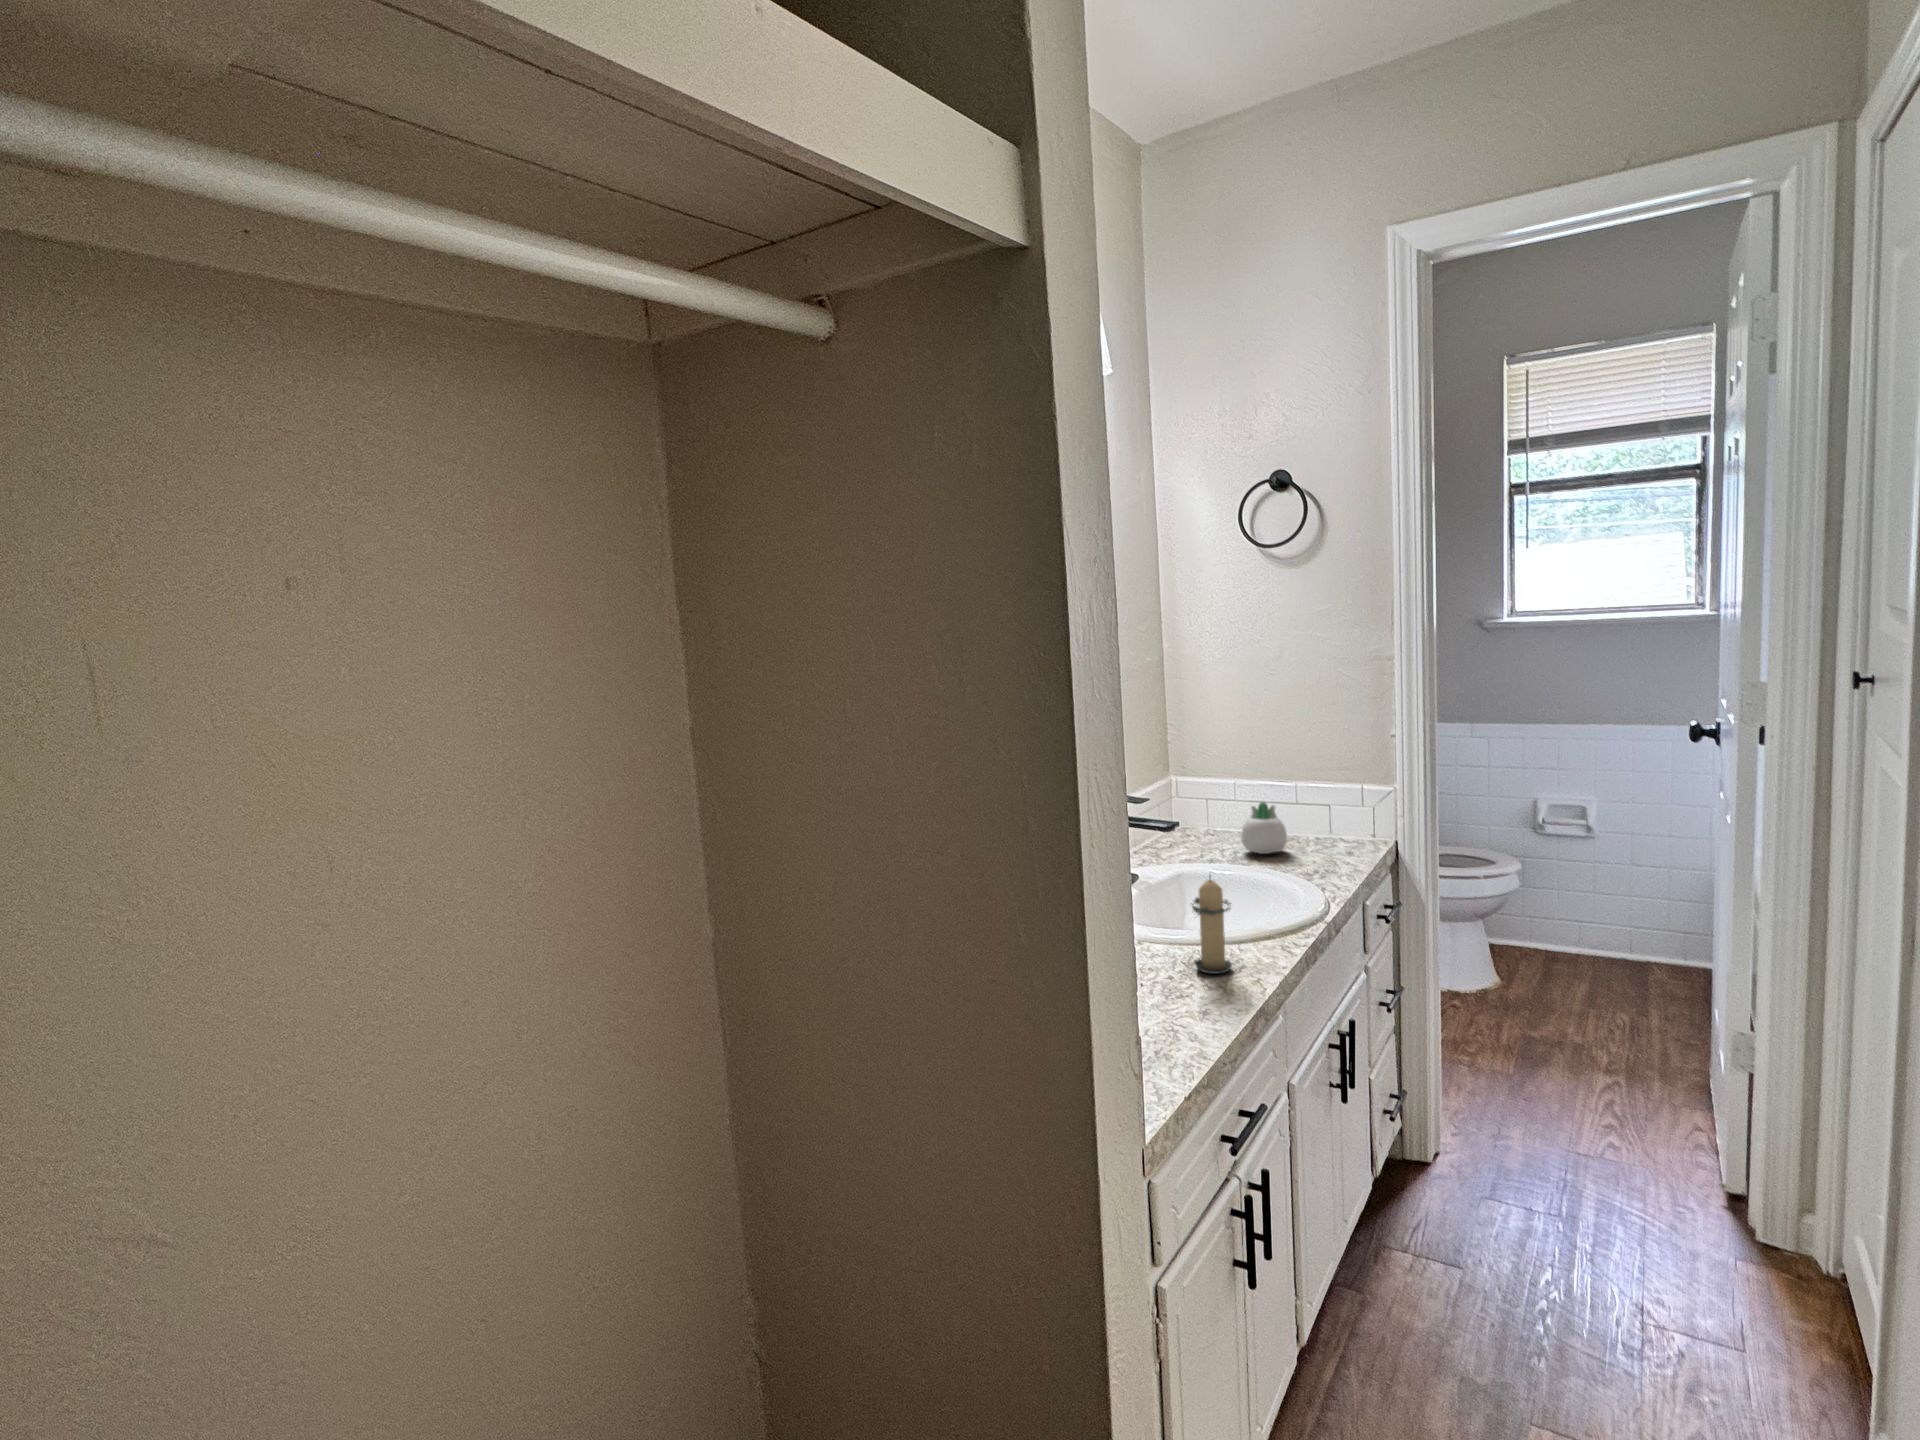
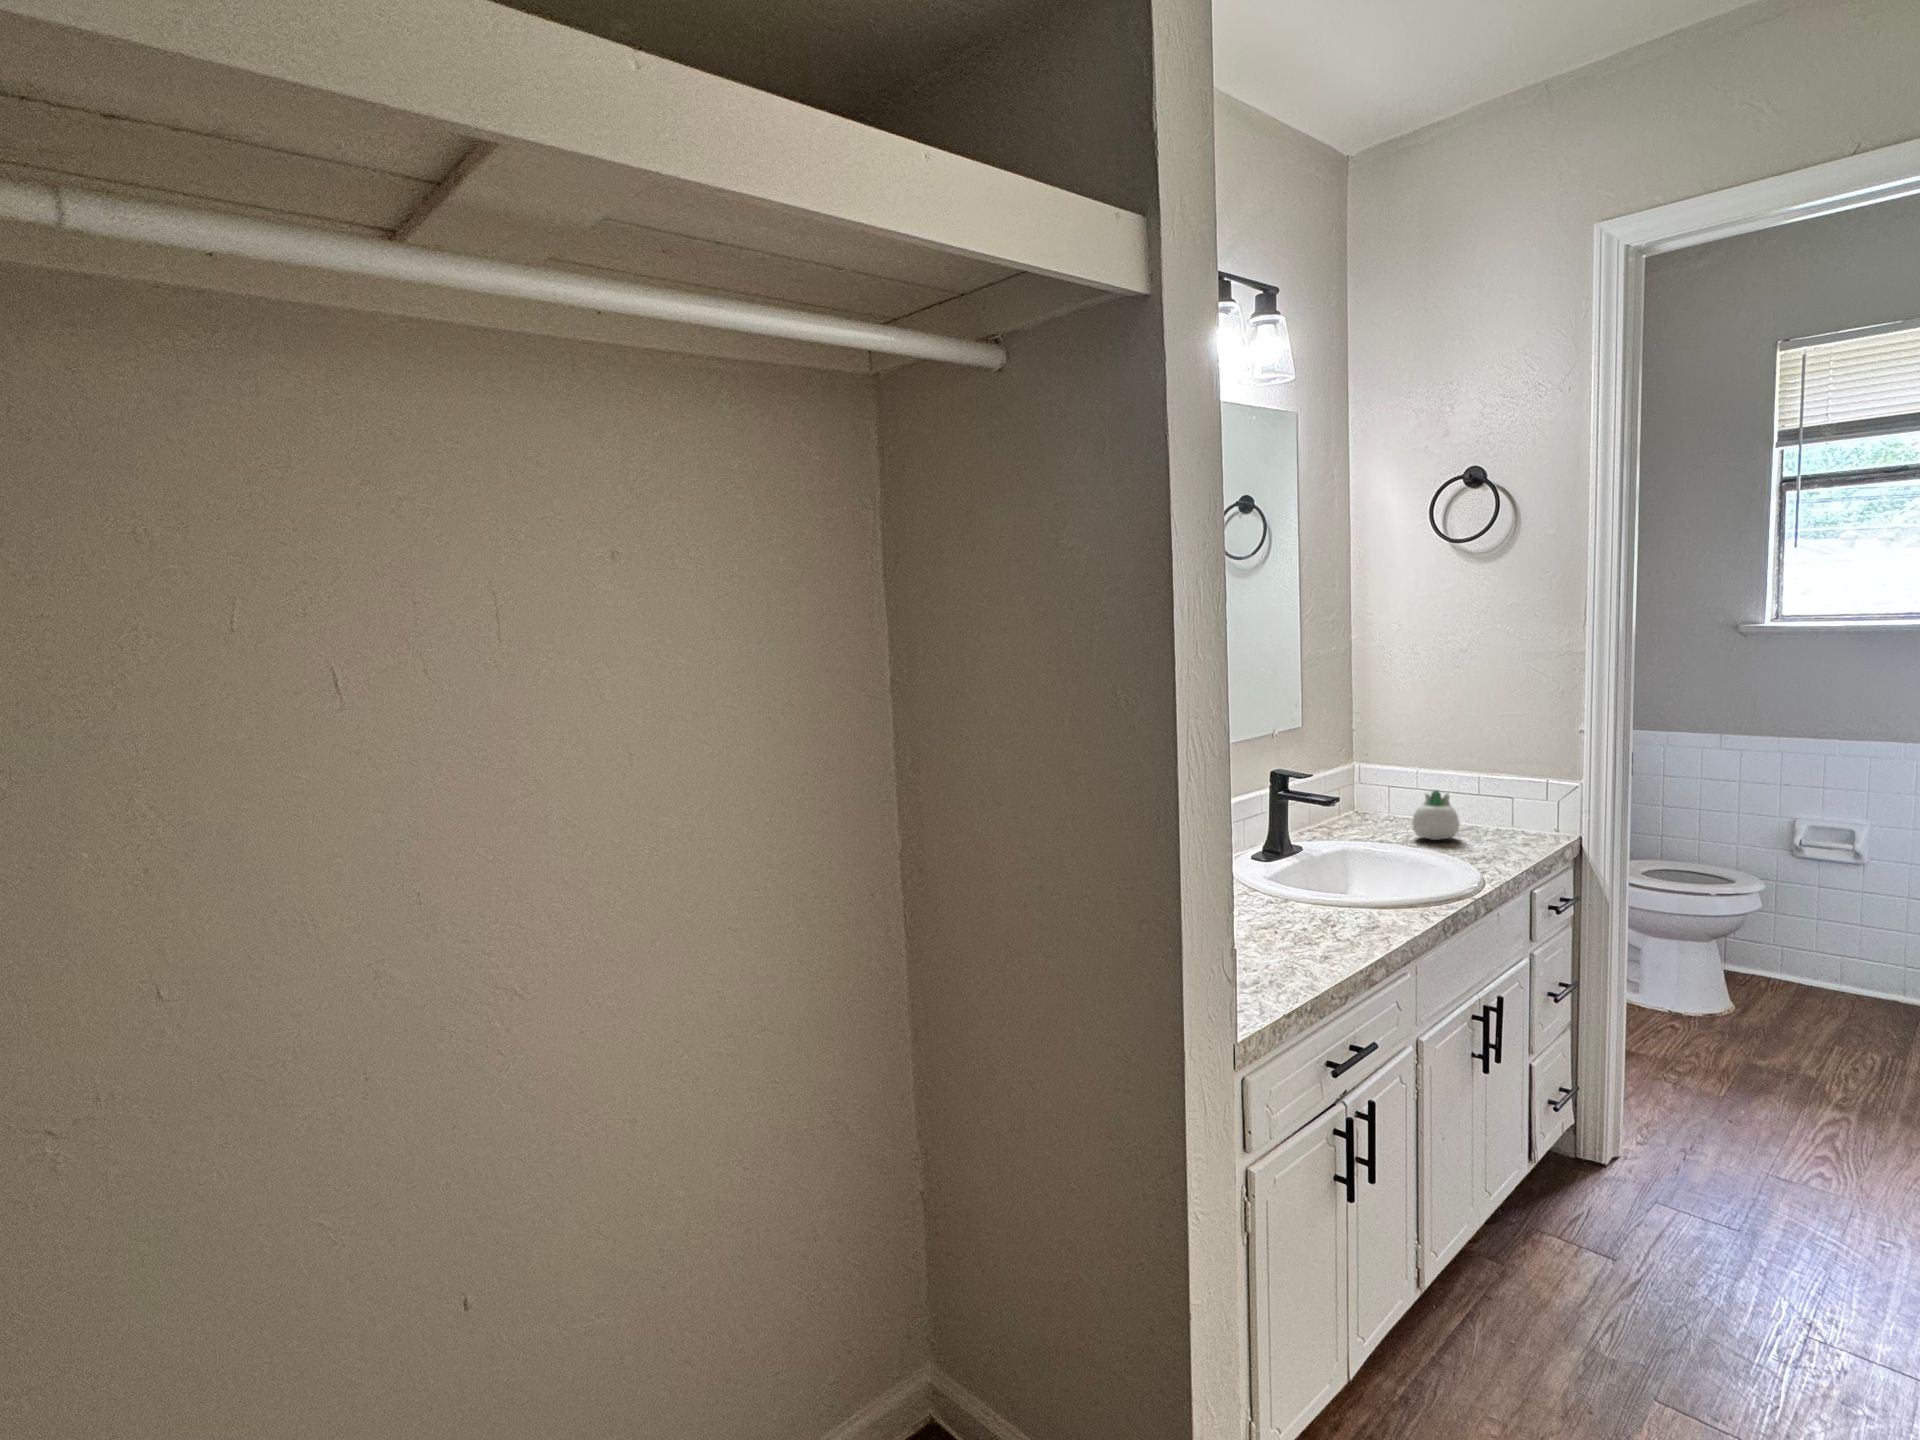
candle: present [1192,879,1232,974] -> none [1323,838,1370,930]

